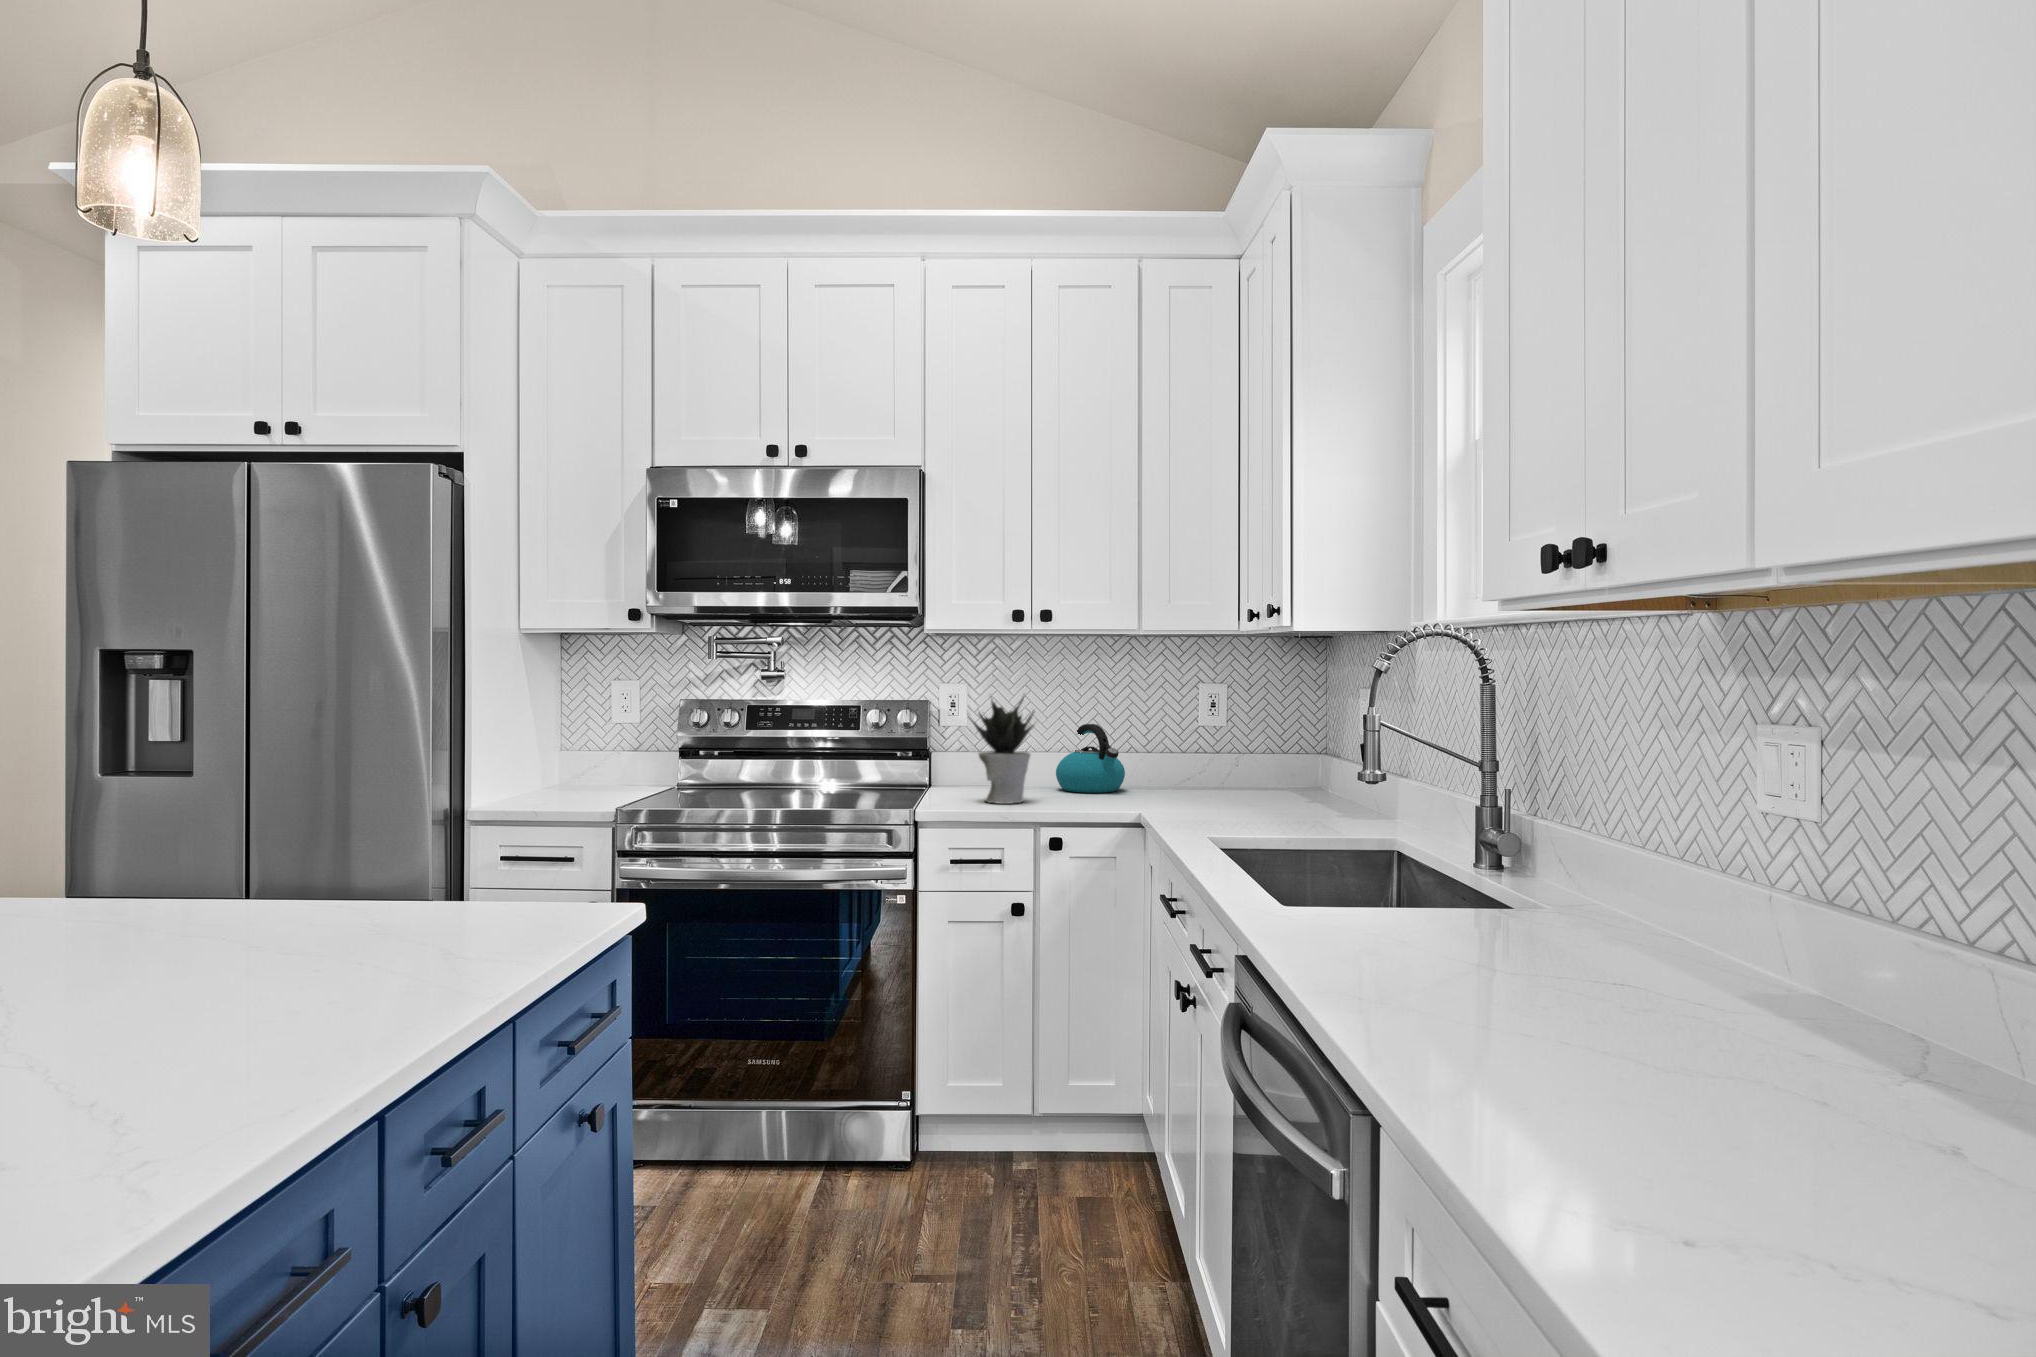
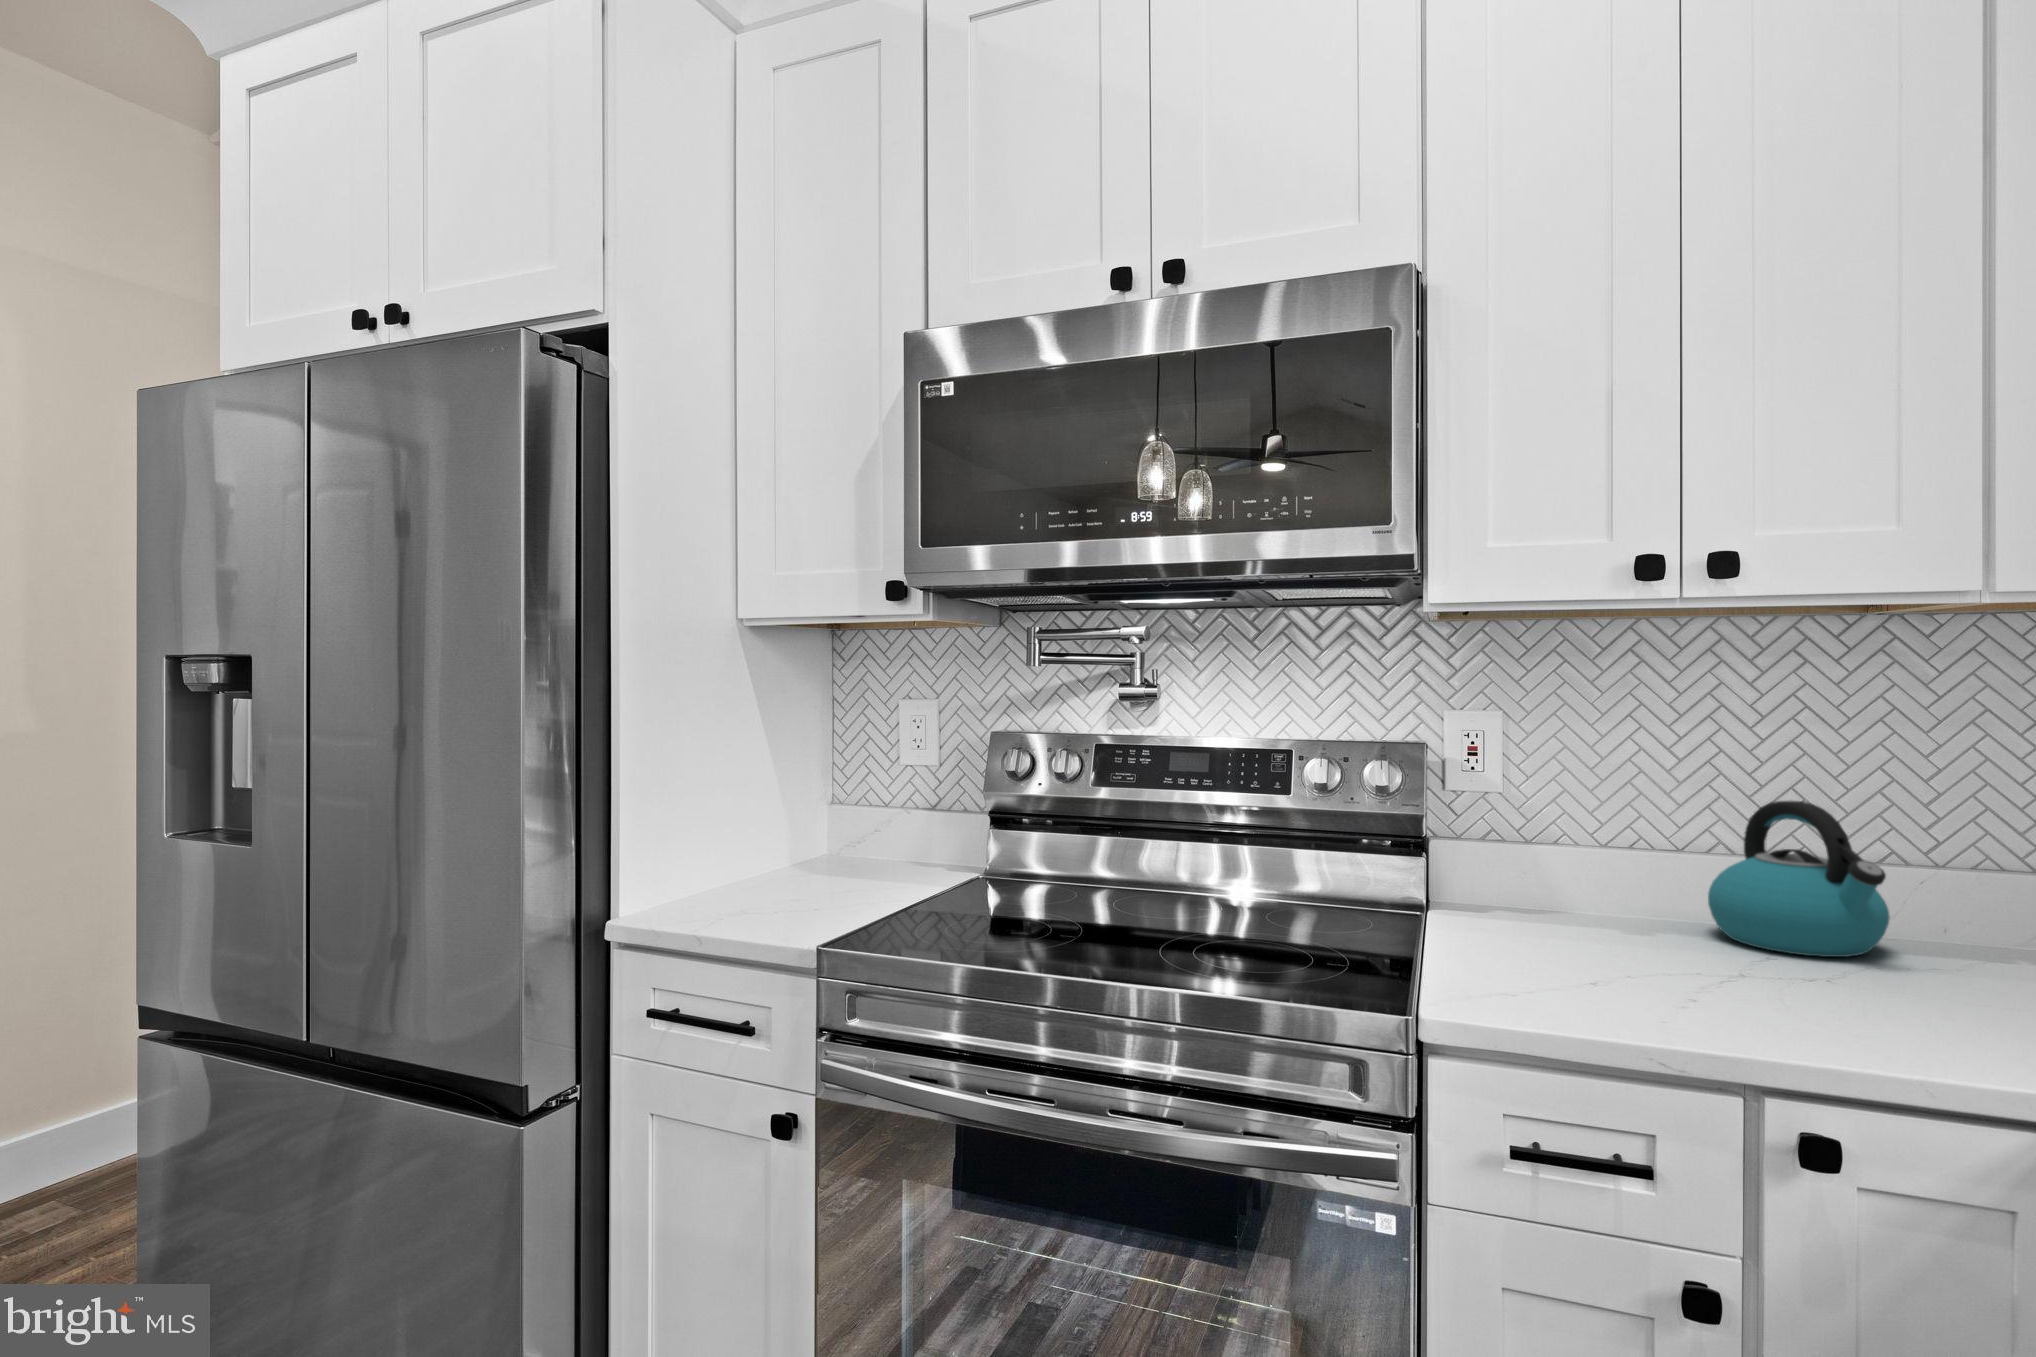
potted plant: present [971,698,1034,804] -> none [1517,736,1692,988]

